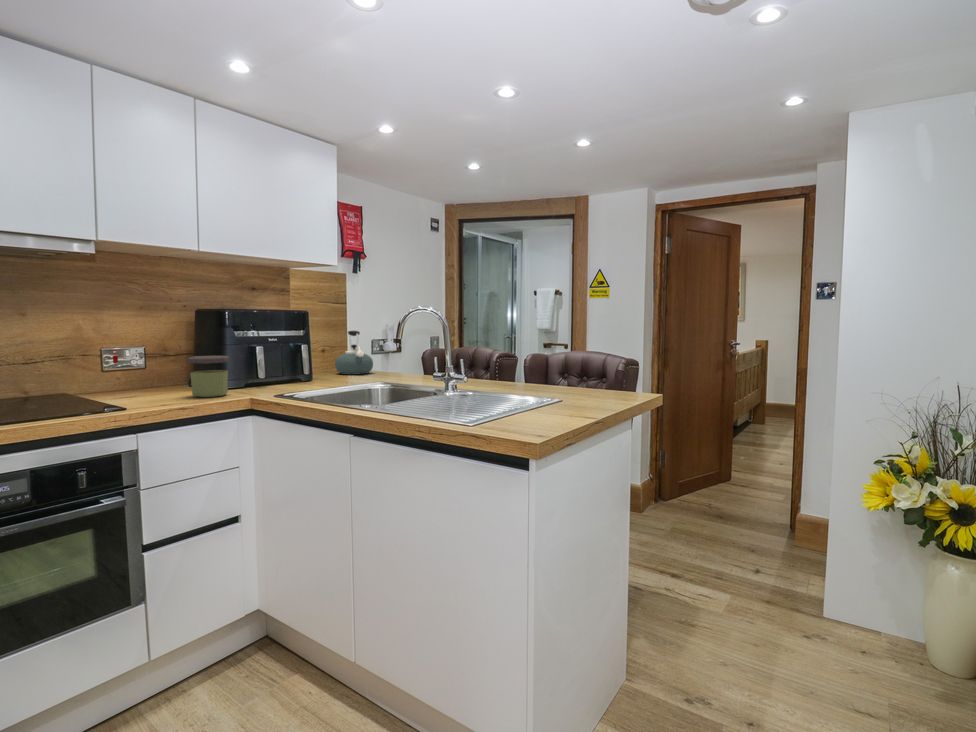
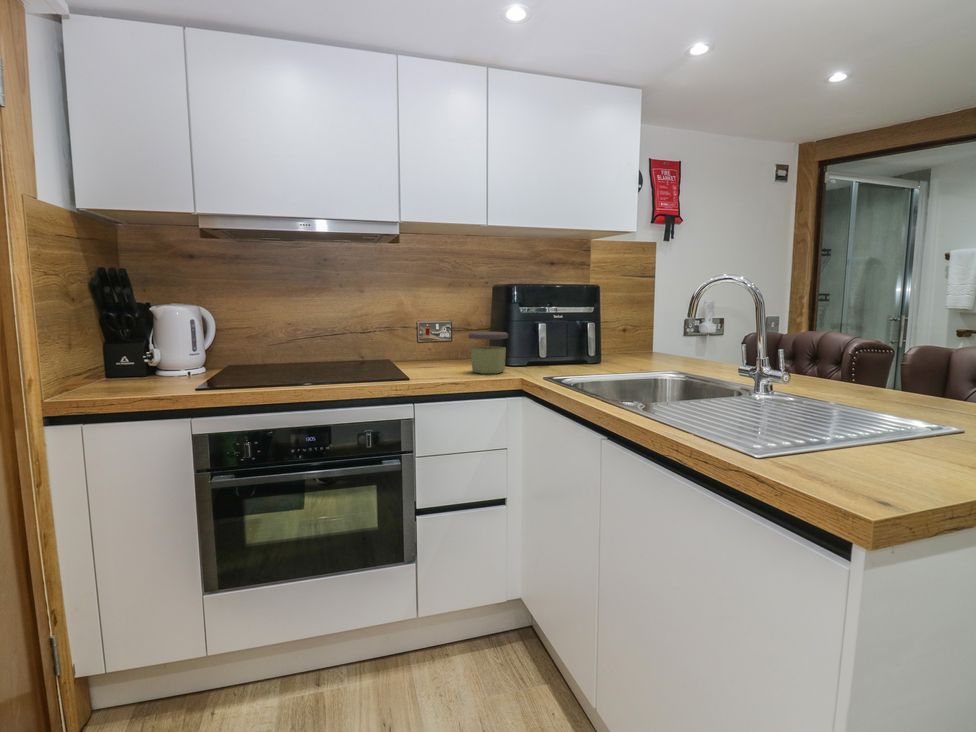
kettle: present [335,331,373,375] -> none [635,307,679,358]

